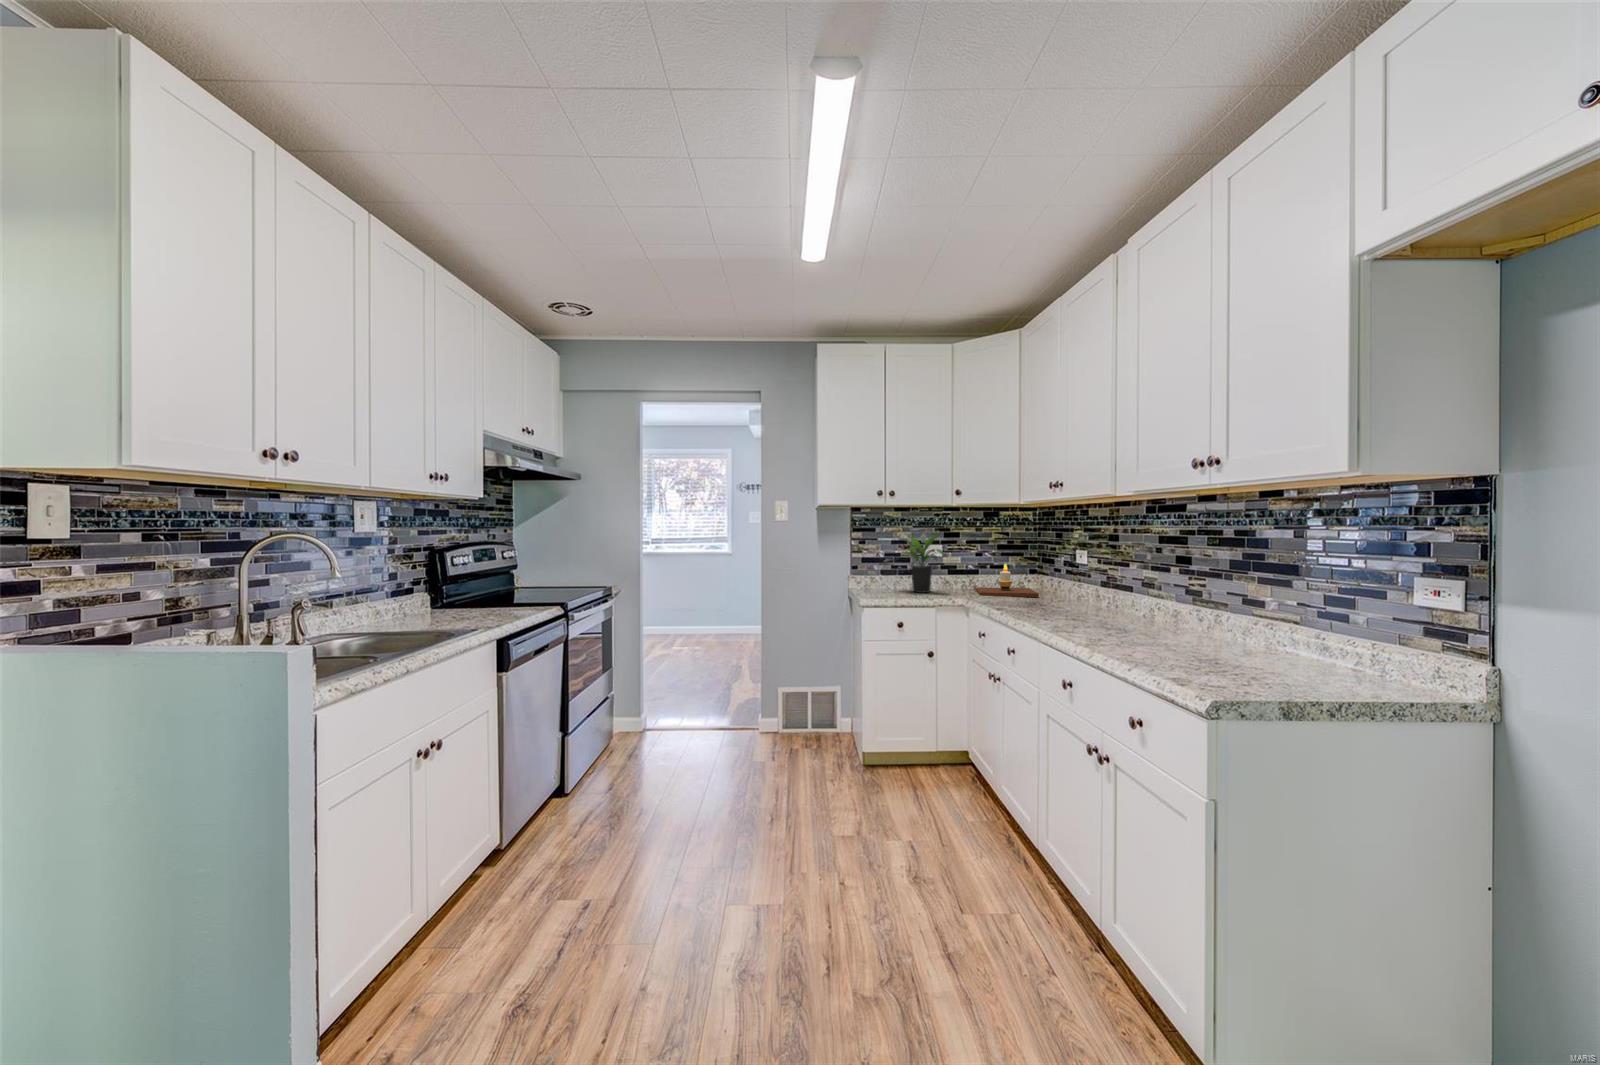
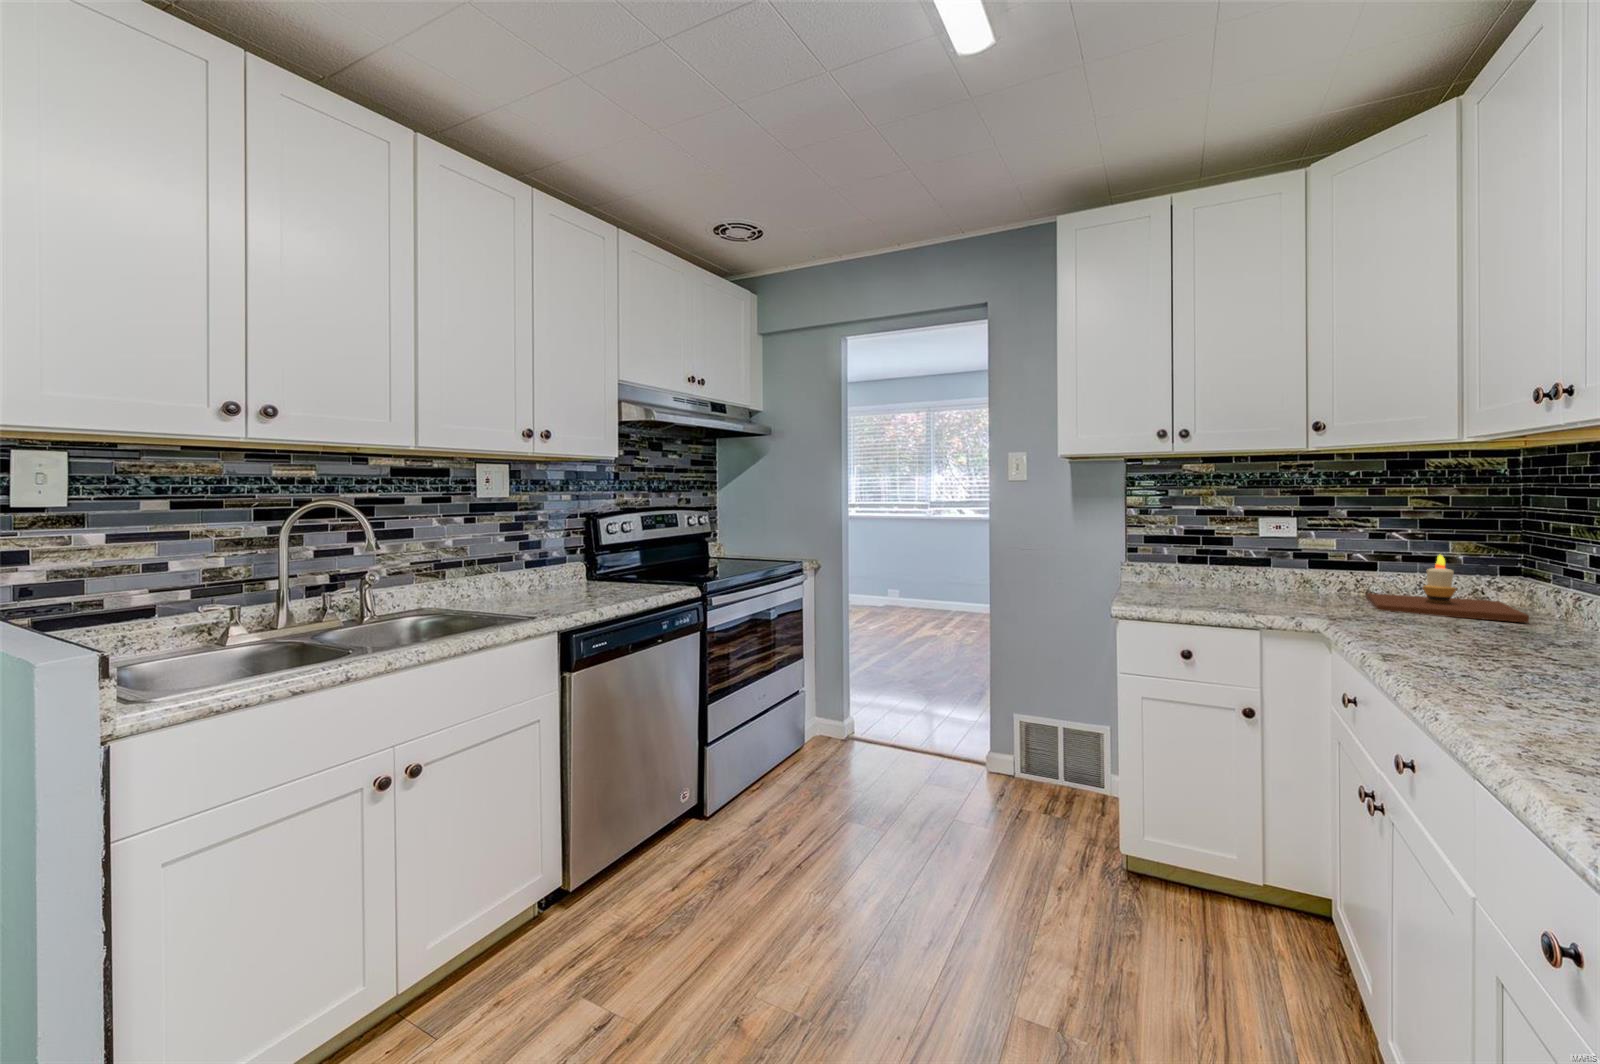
potted plant: present [901,533,944,593] -> none [1200,498,1306,598]

